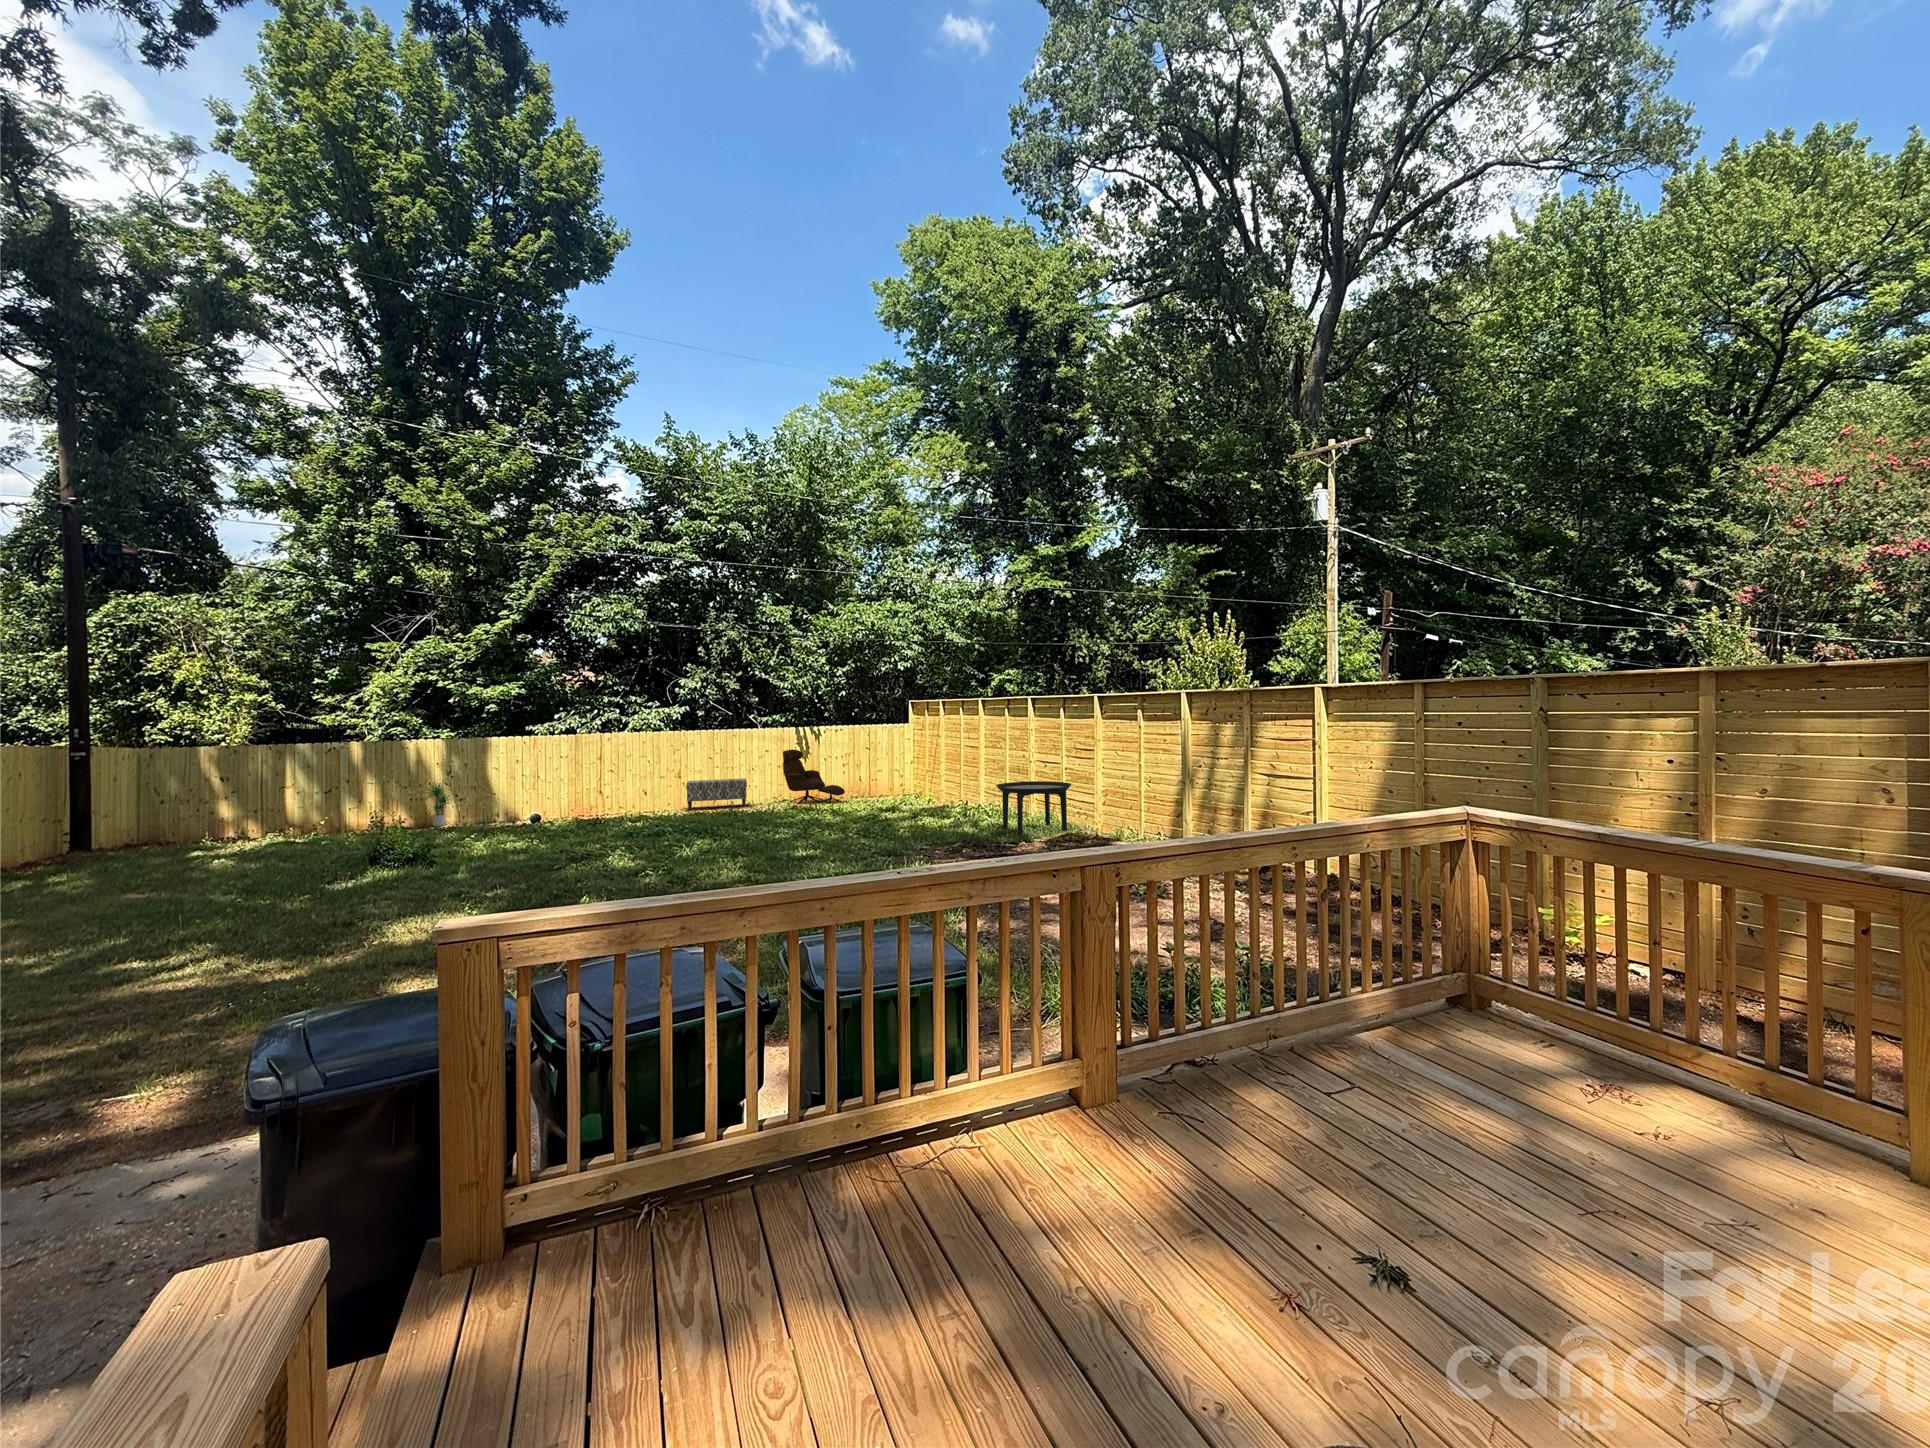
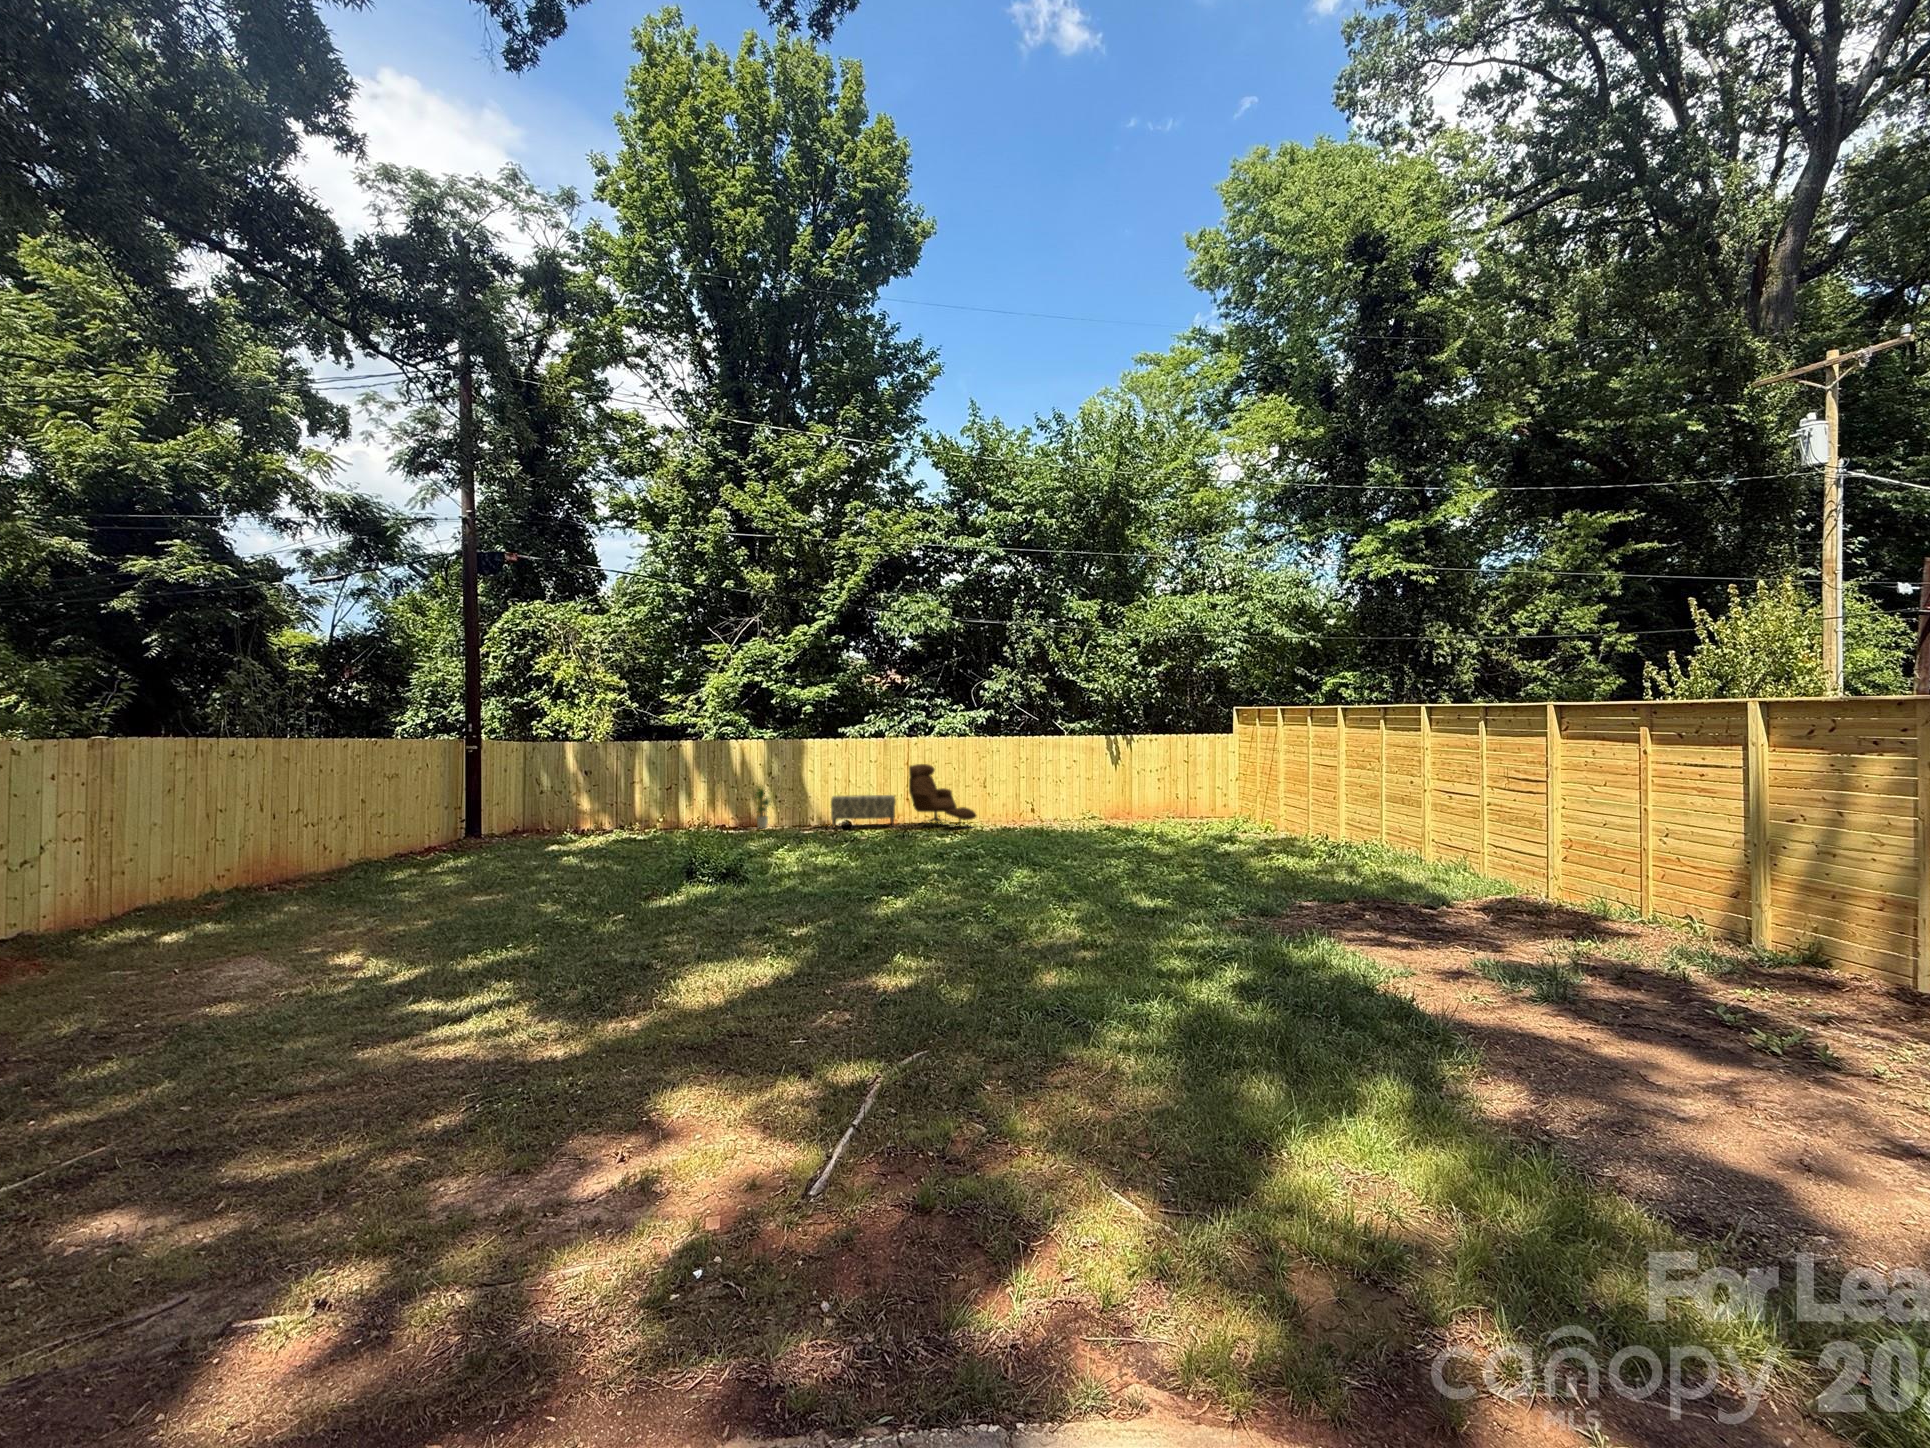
lounge chair: present [783,750,845,804] -> present [909,764,976,827]
bench: present [686,778,747,810] -> present [831,795,896,828]
round table: present [996,781,1072,834] -> none [1380,821,1492,894]

